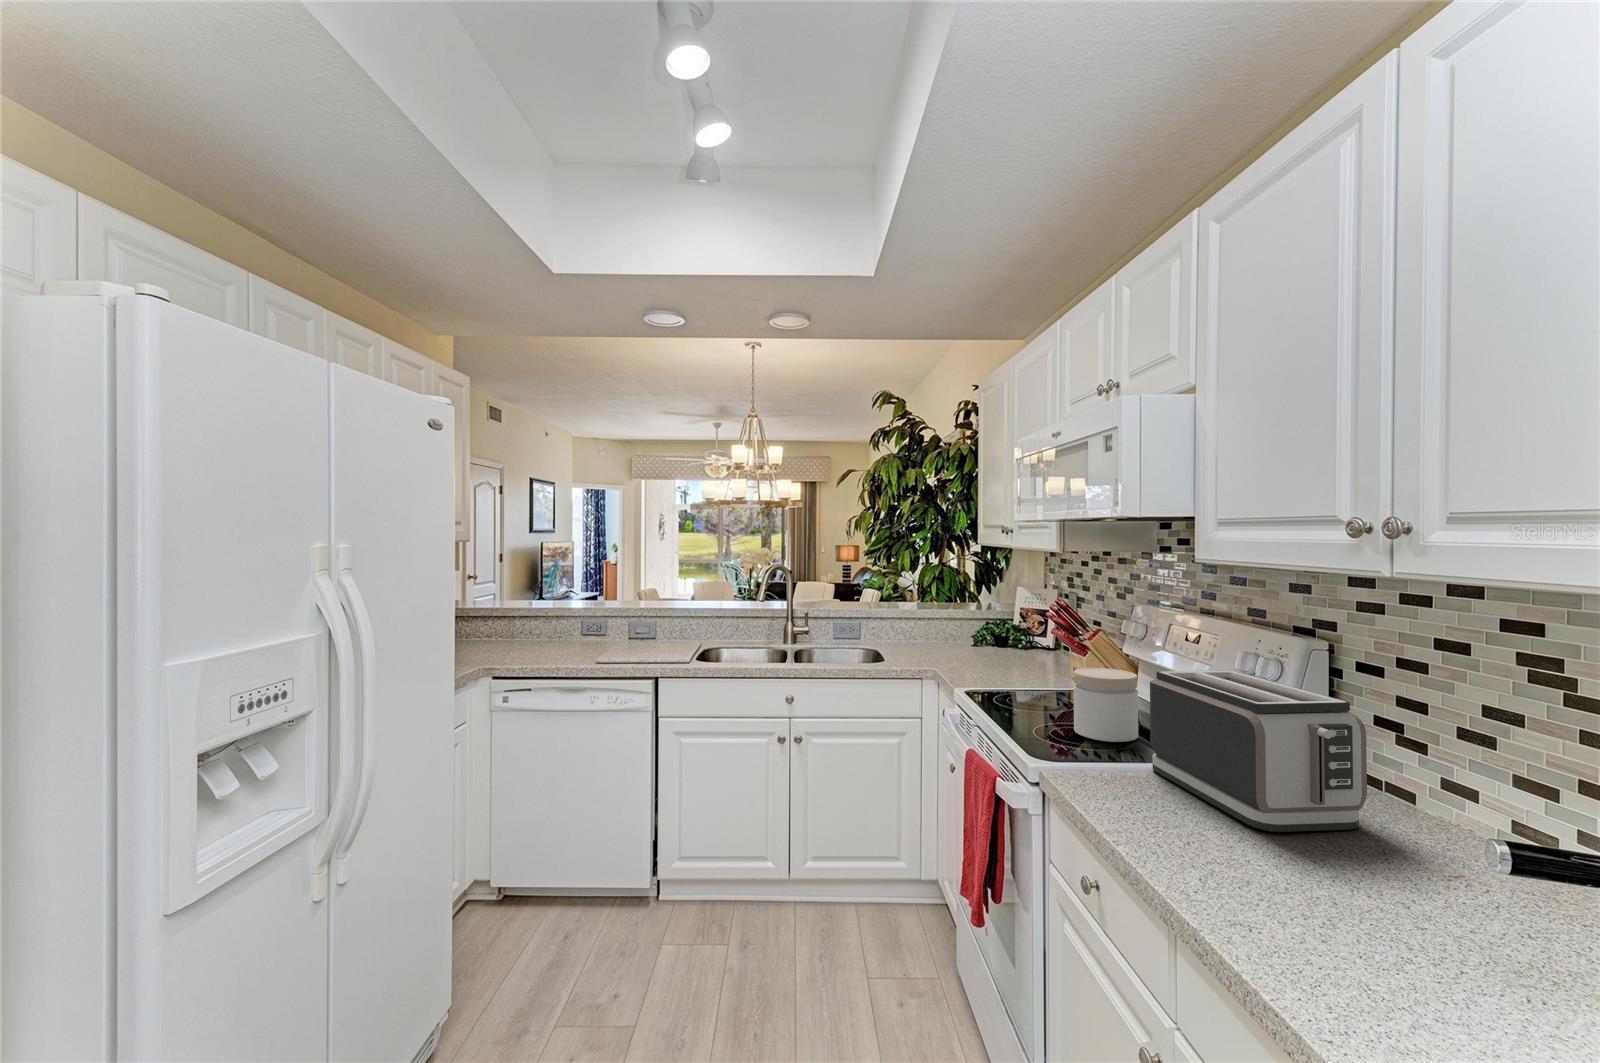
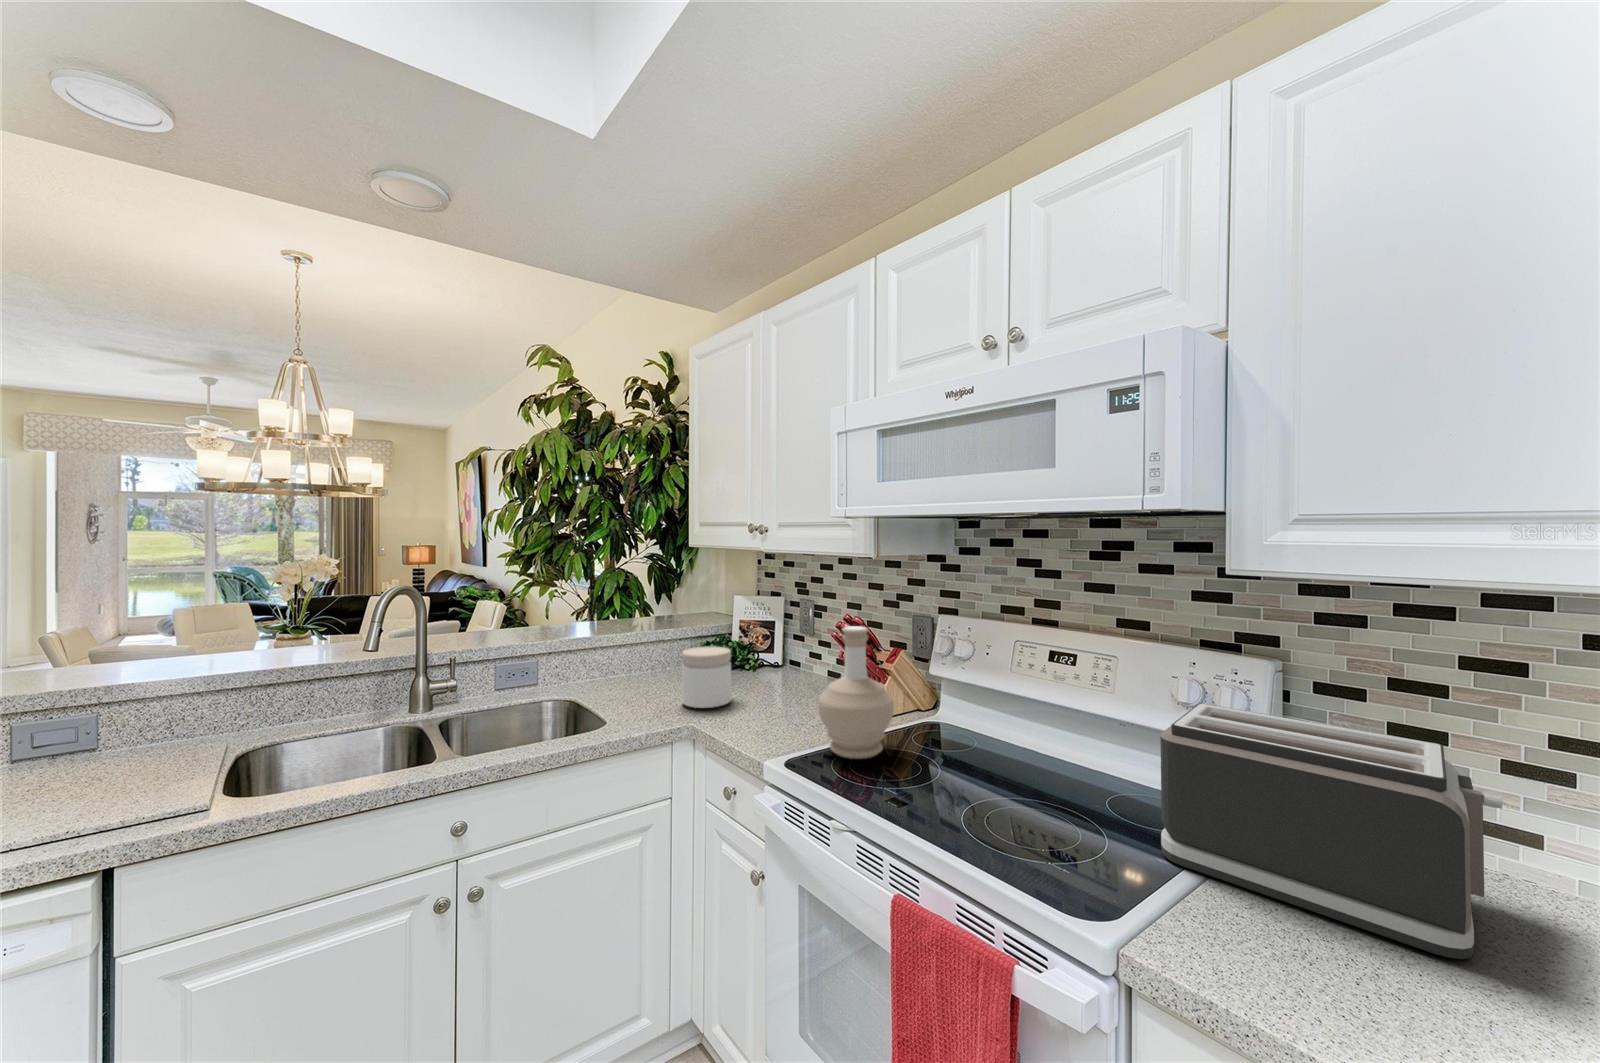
bottle: none [998,603,1057,701] -> present [818,626,894,759]
jar: present [1074,668,1138,742] -> present [682,647,731,708]

